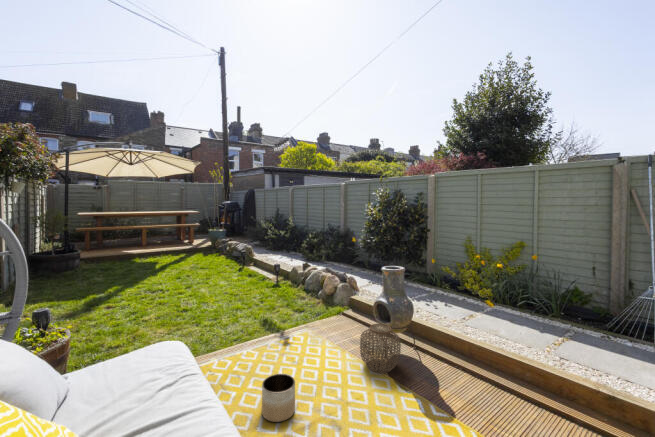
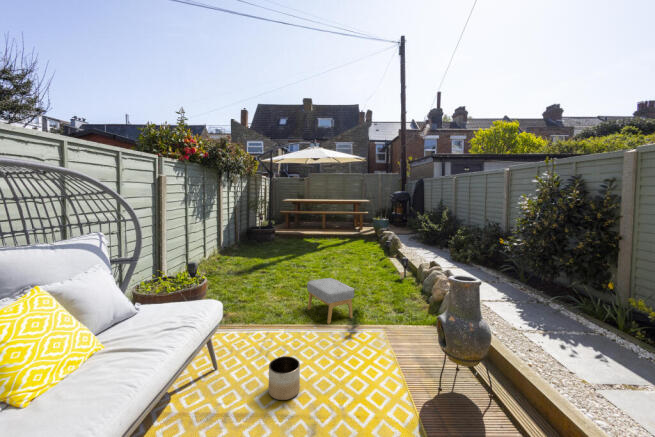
footstool: none [215,292,271,339] -> present [307,278,354,324]
woven basket: present [360,323,401,373] -> none [393,345,445,408]

